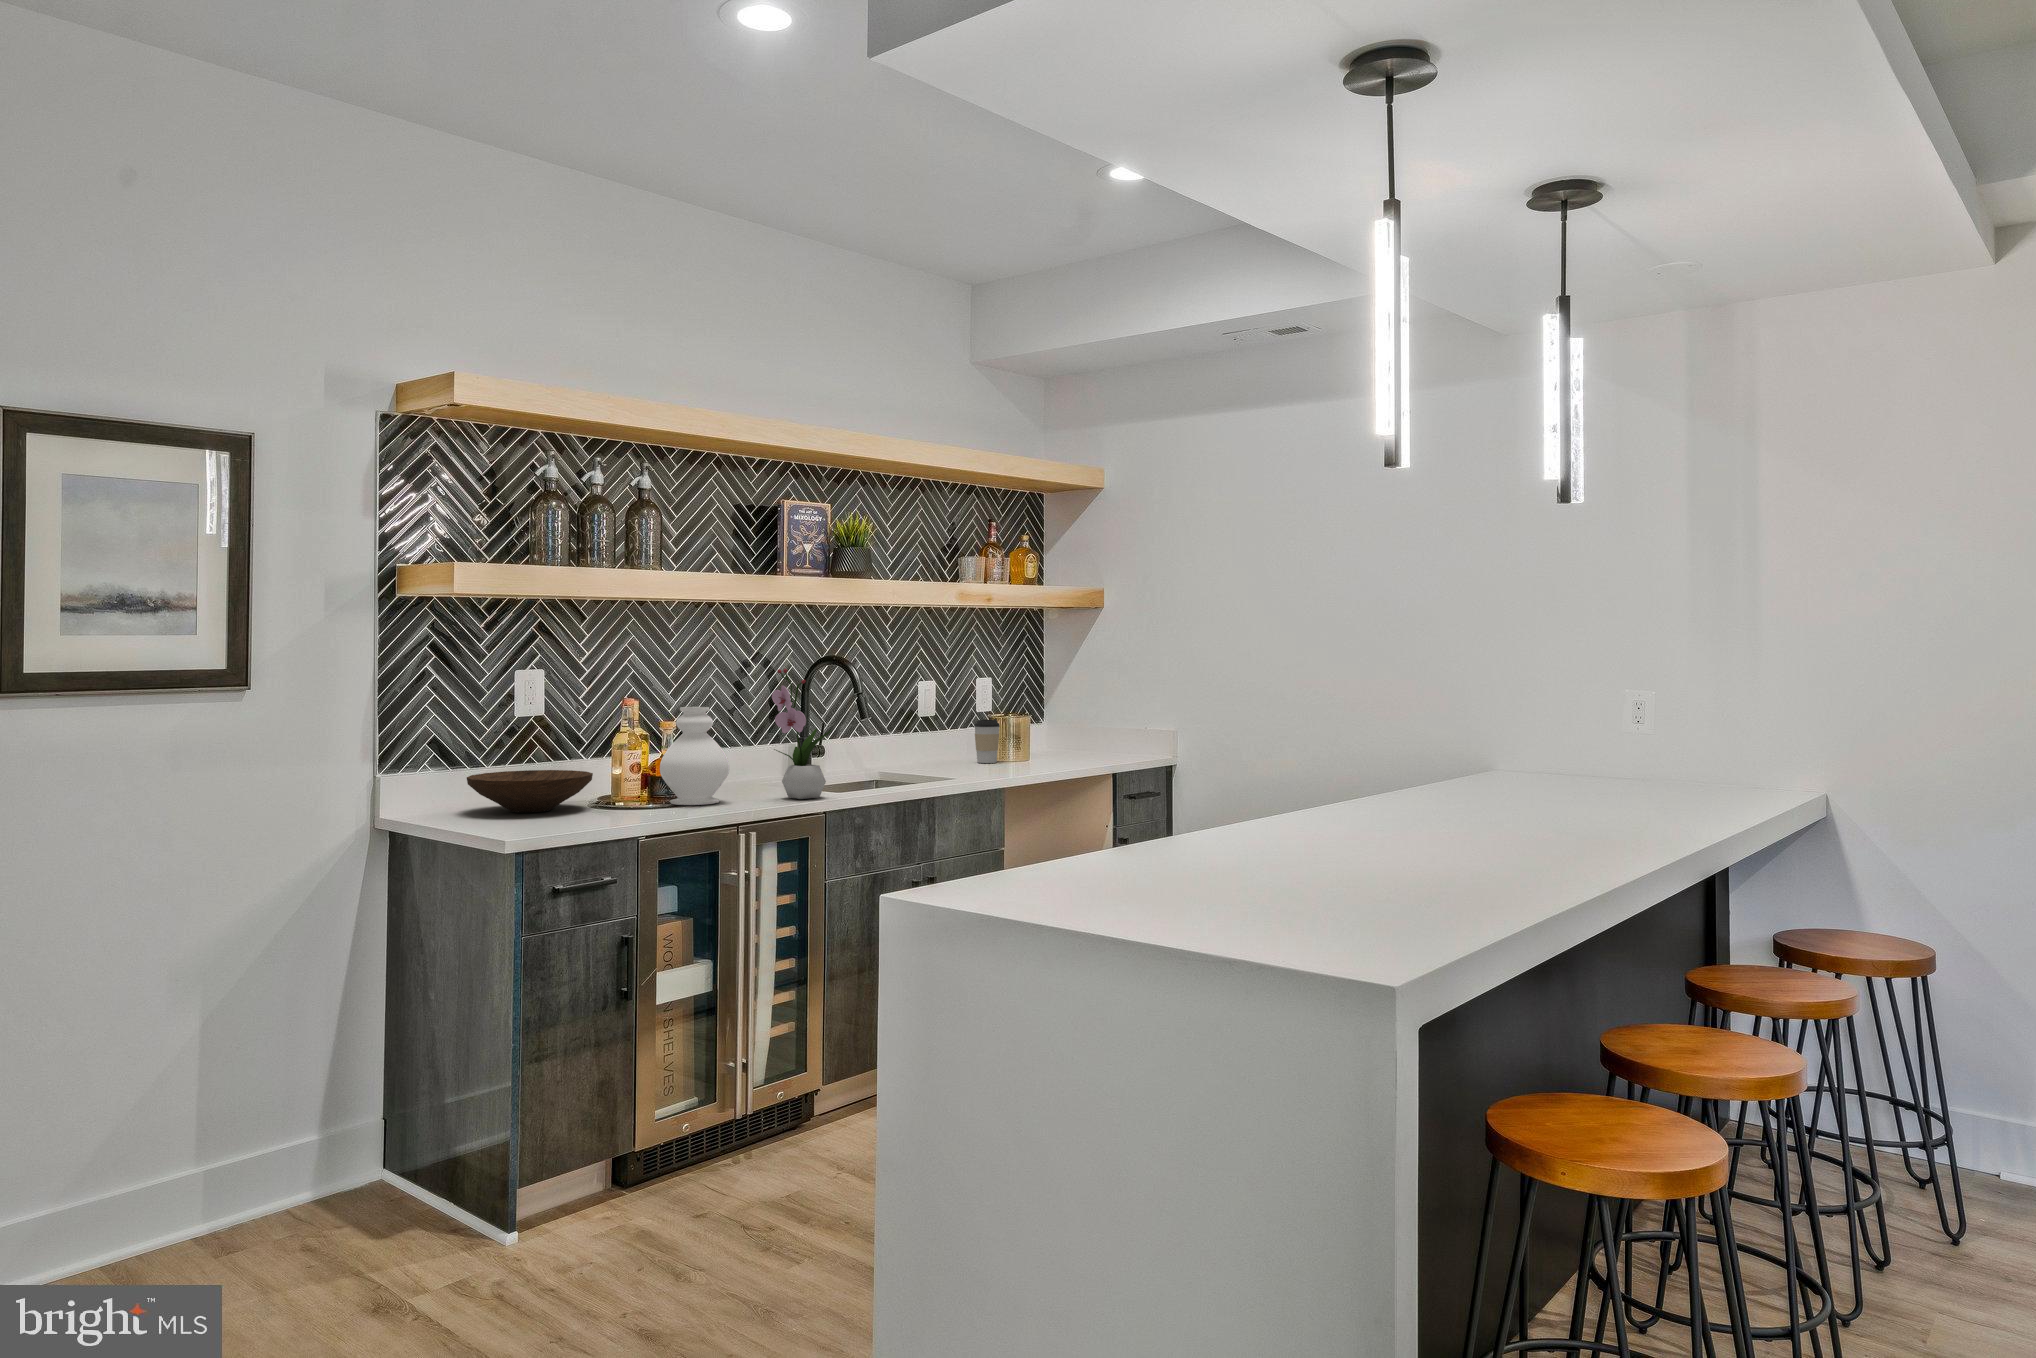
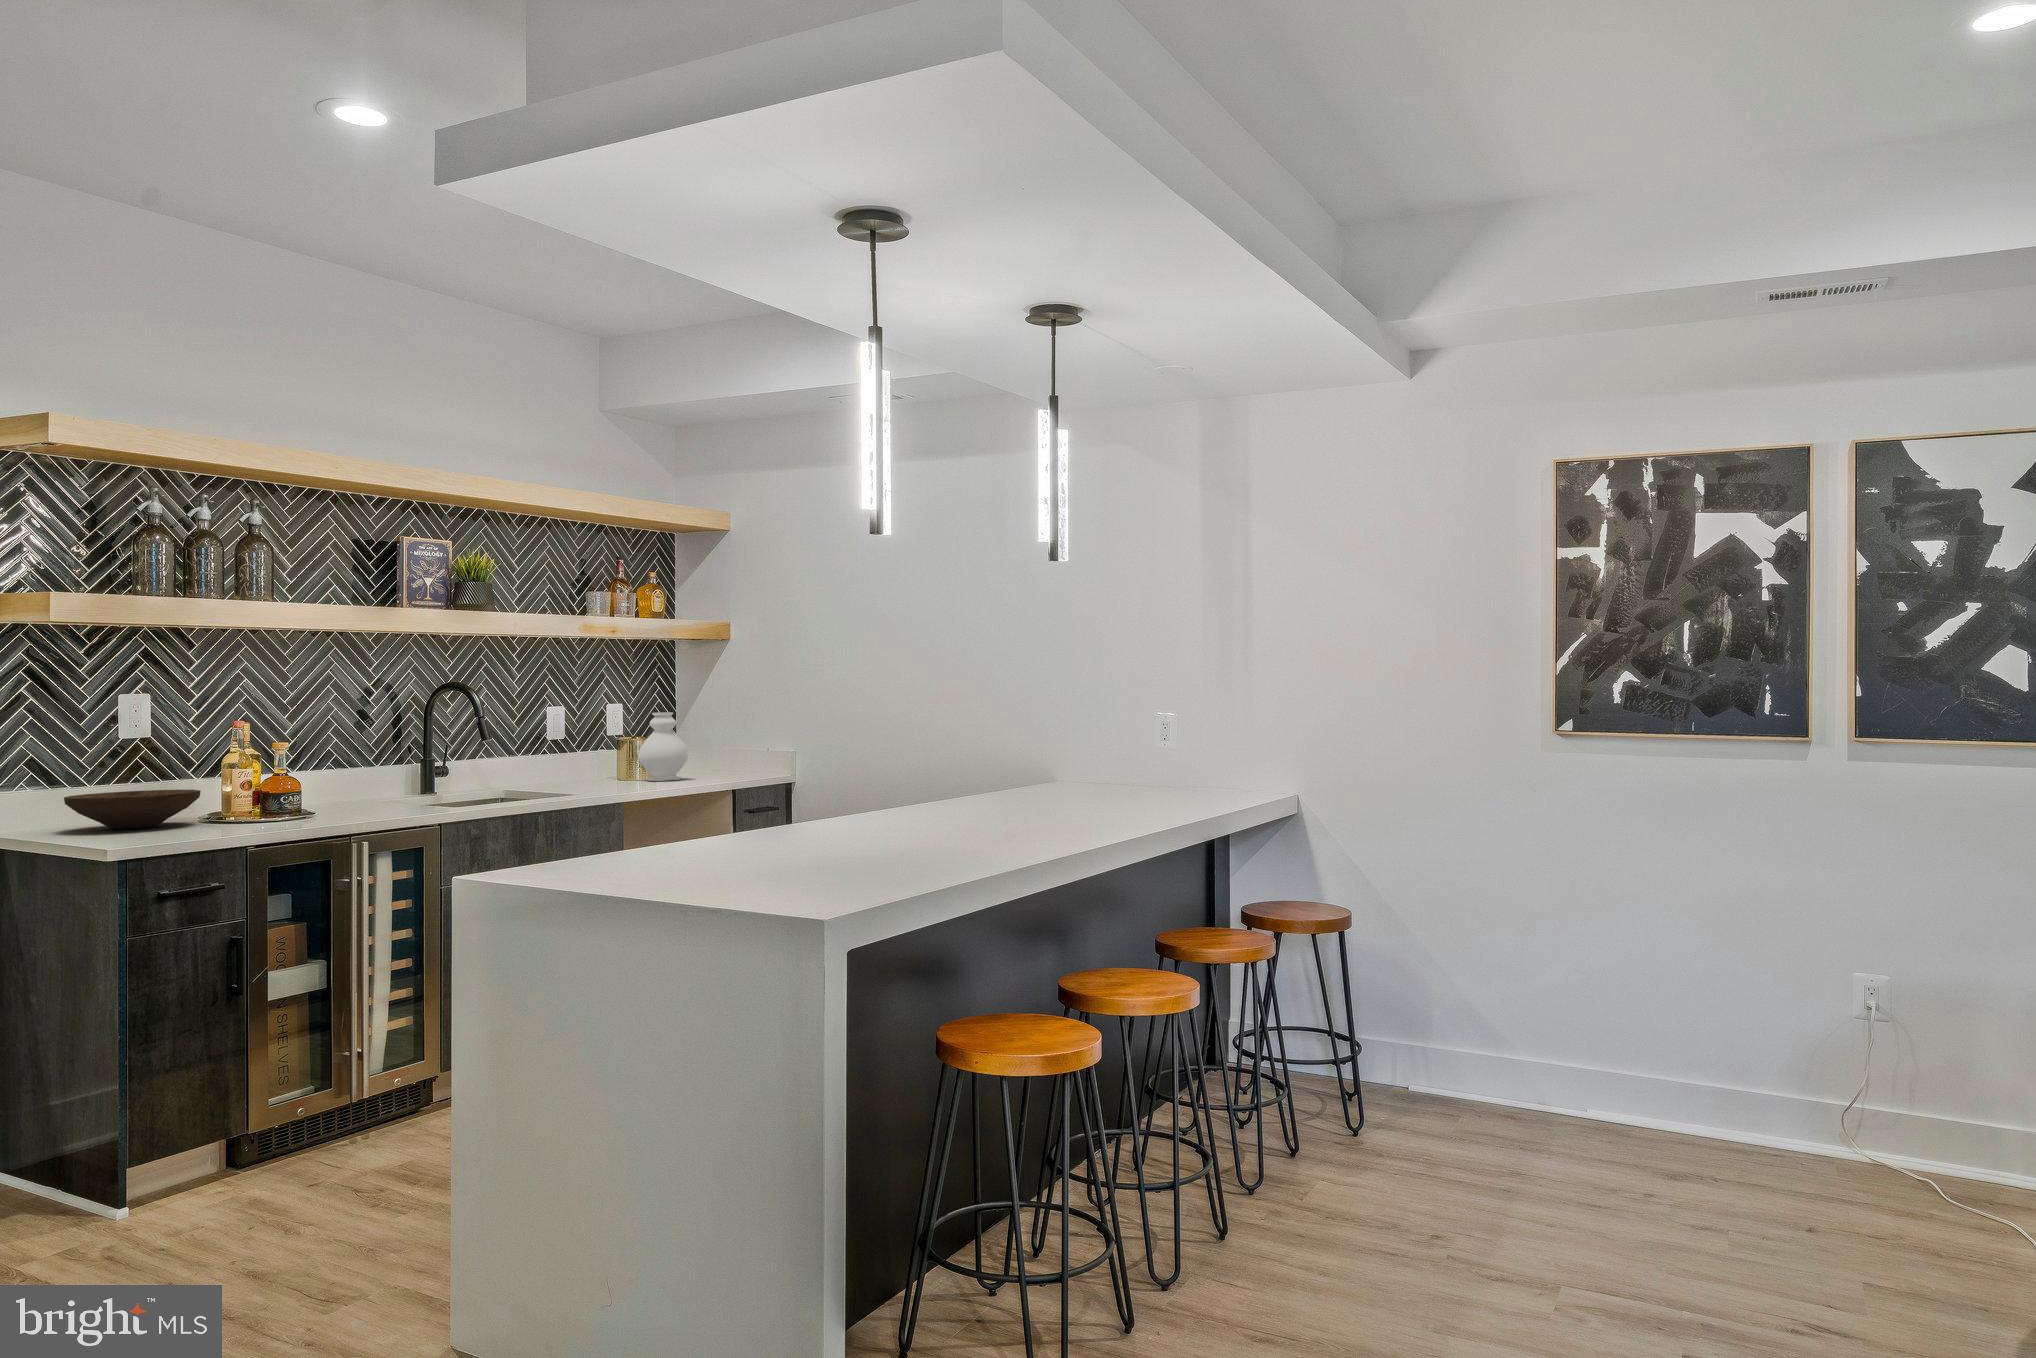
flower arrangement: present [772,669,831,799] -> none [387,690,448,809]
decorative vase: present [660,707,729,805] -> present [639,712,688,781]
coffee cup: present [974,719,1000,763] -> none [602,739,627,779]

